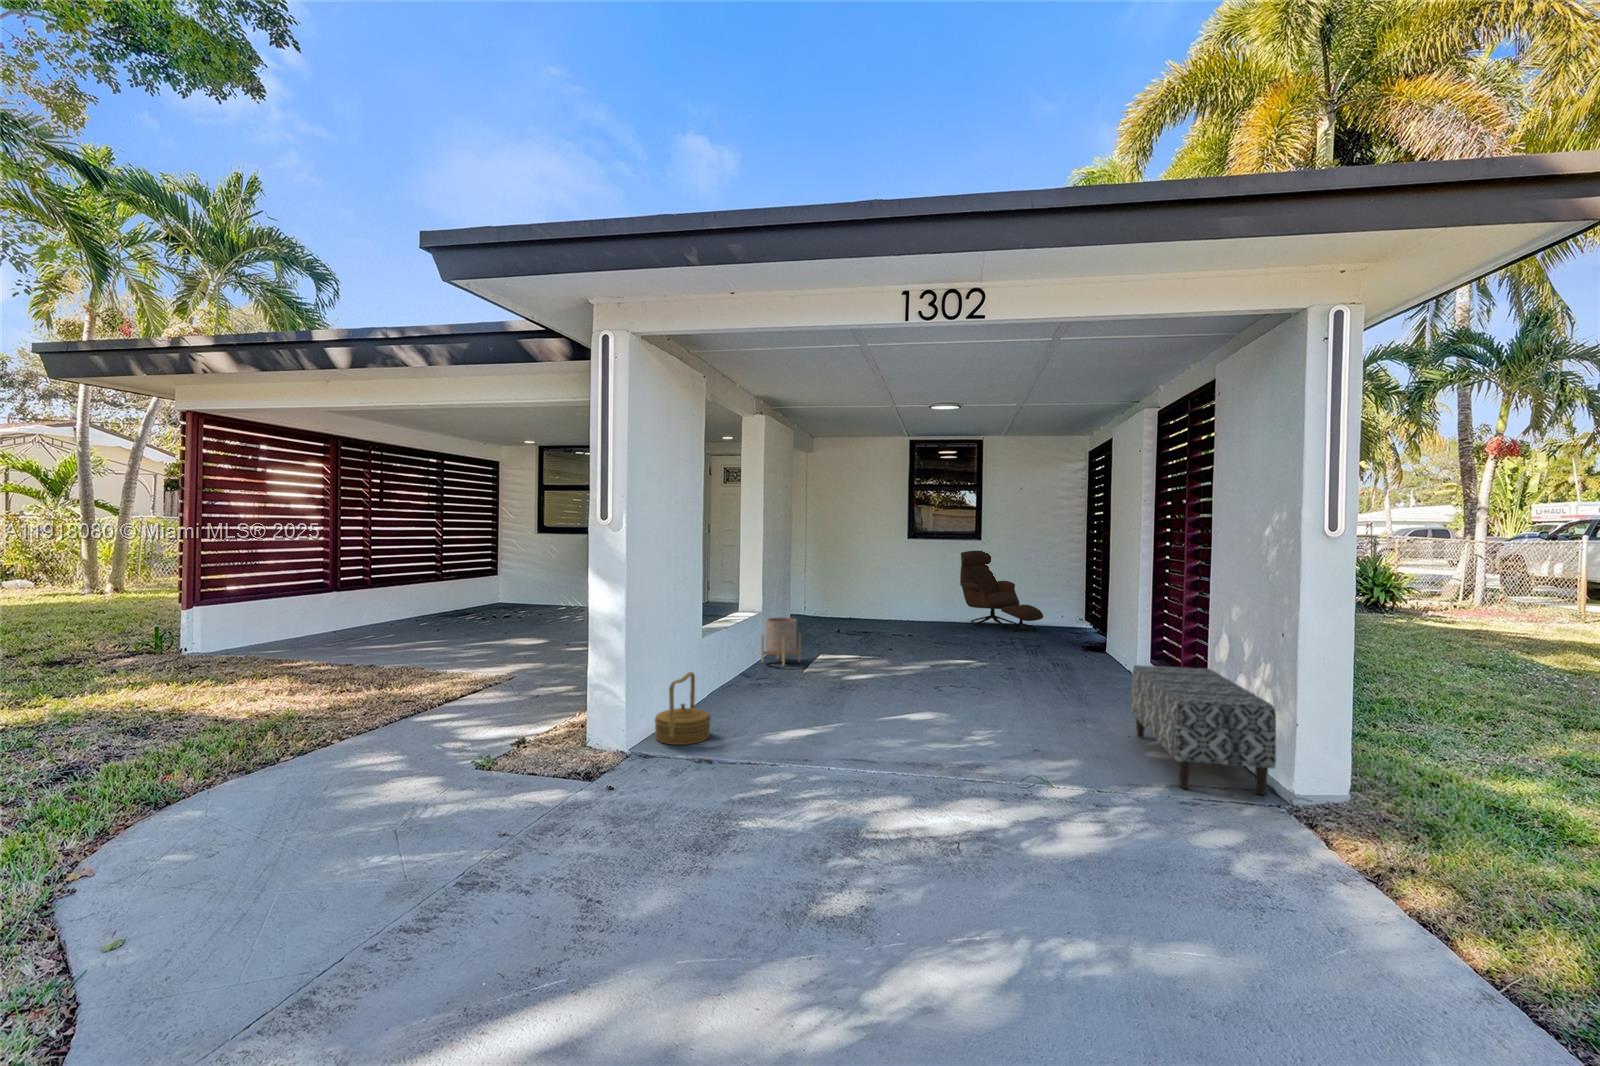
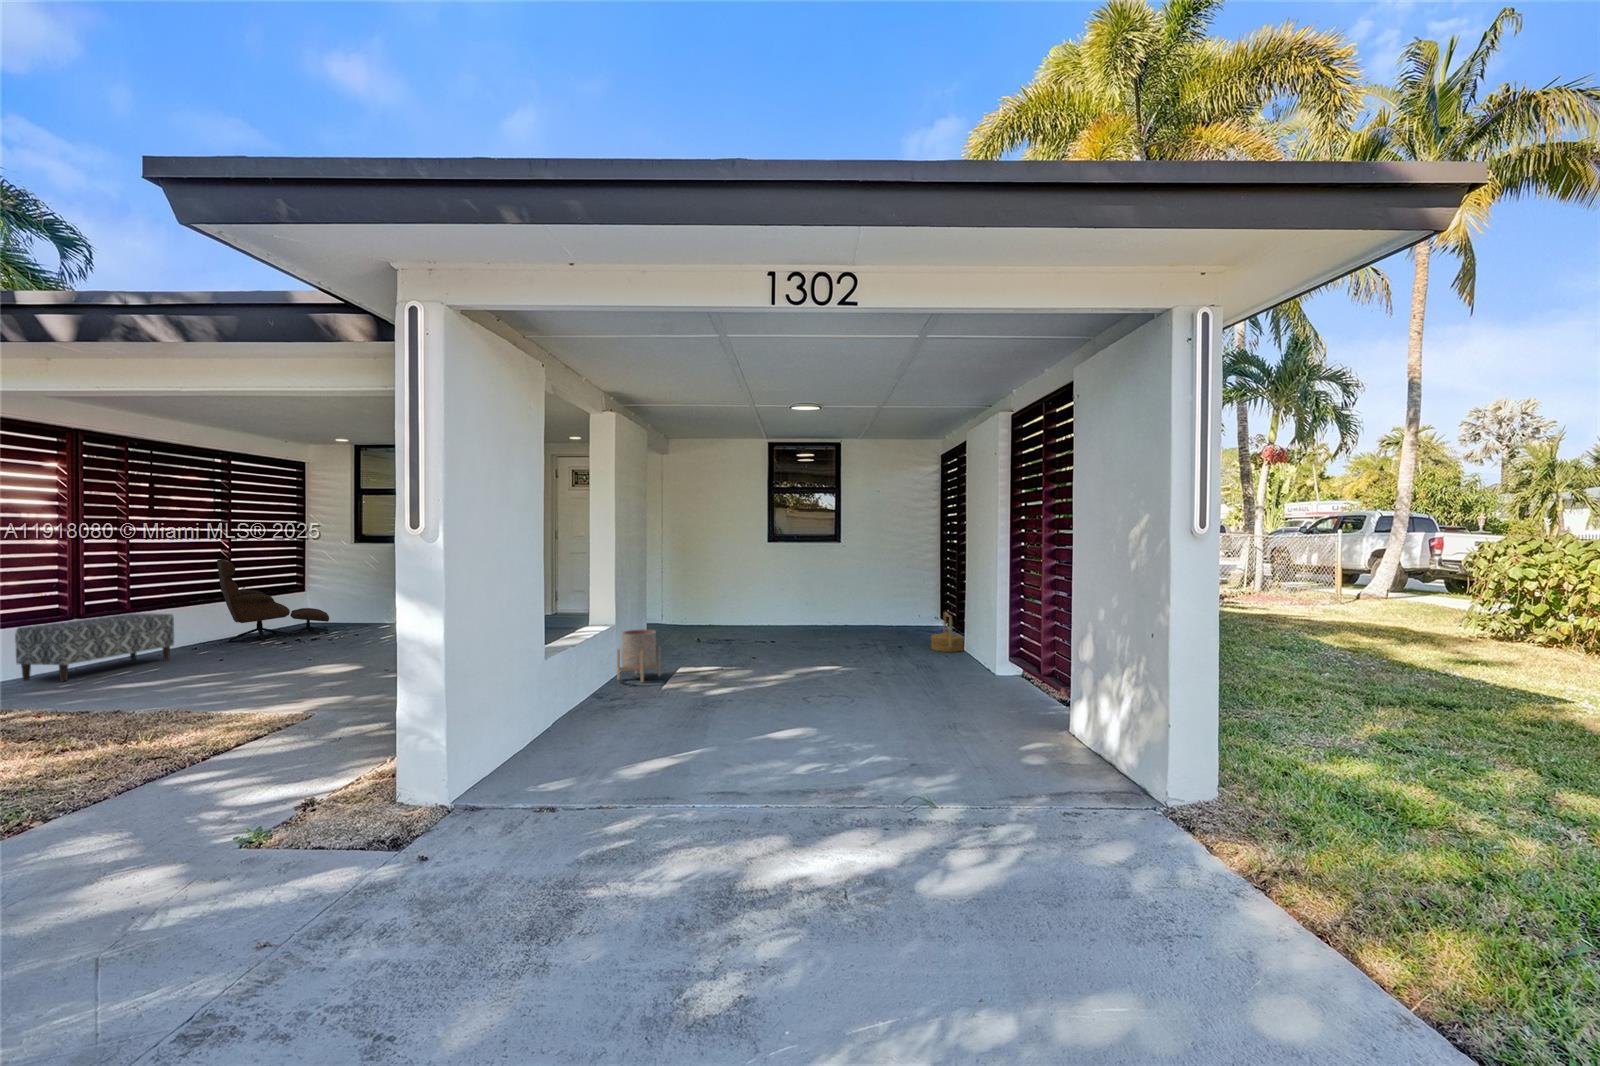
lounge chair: present [960,551,1043,632] -> present [217,559,329,642]
bench: present [1131,665,1276,795] -> present [15,613,174,682]
woven basket: present [654,672,711,745] -> present [931,612,964,652]

